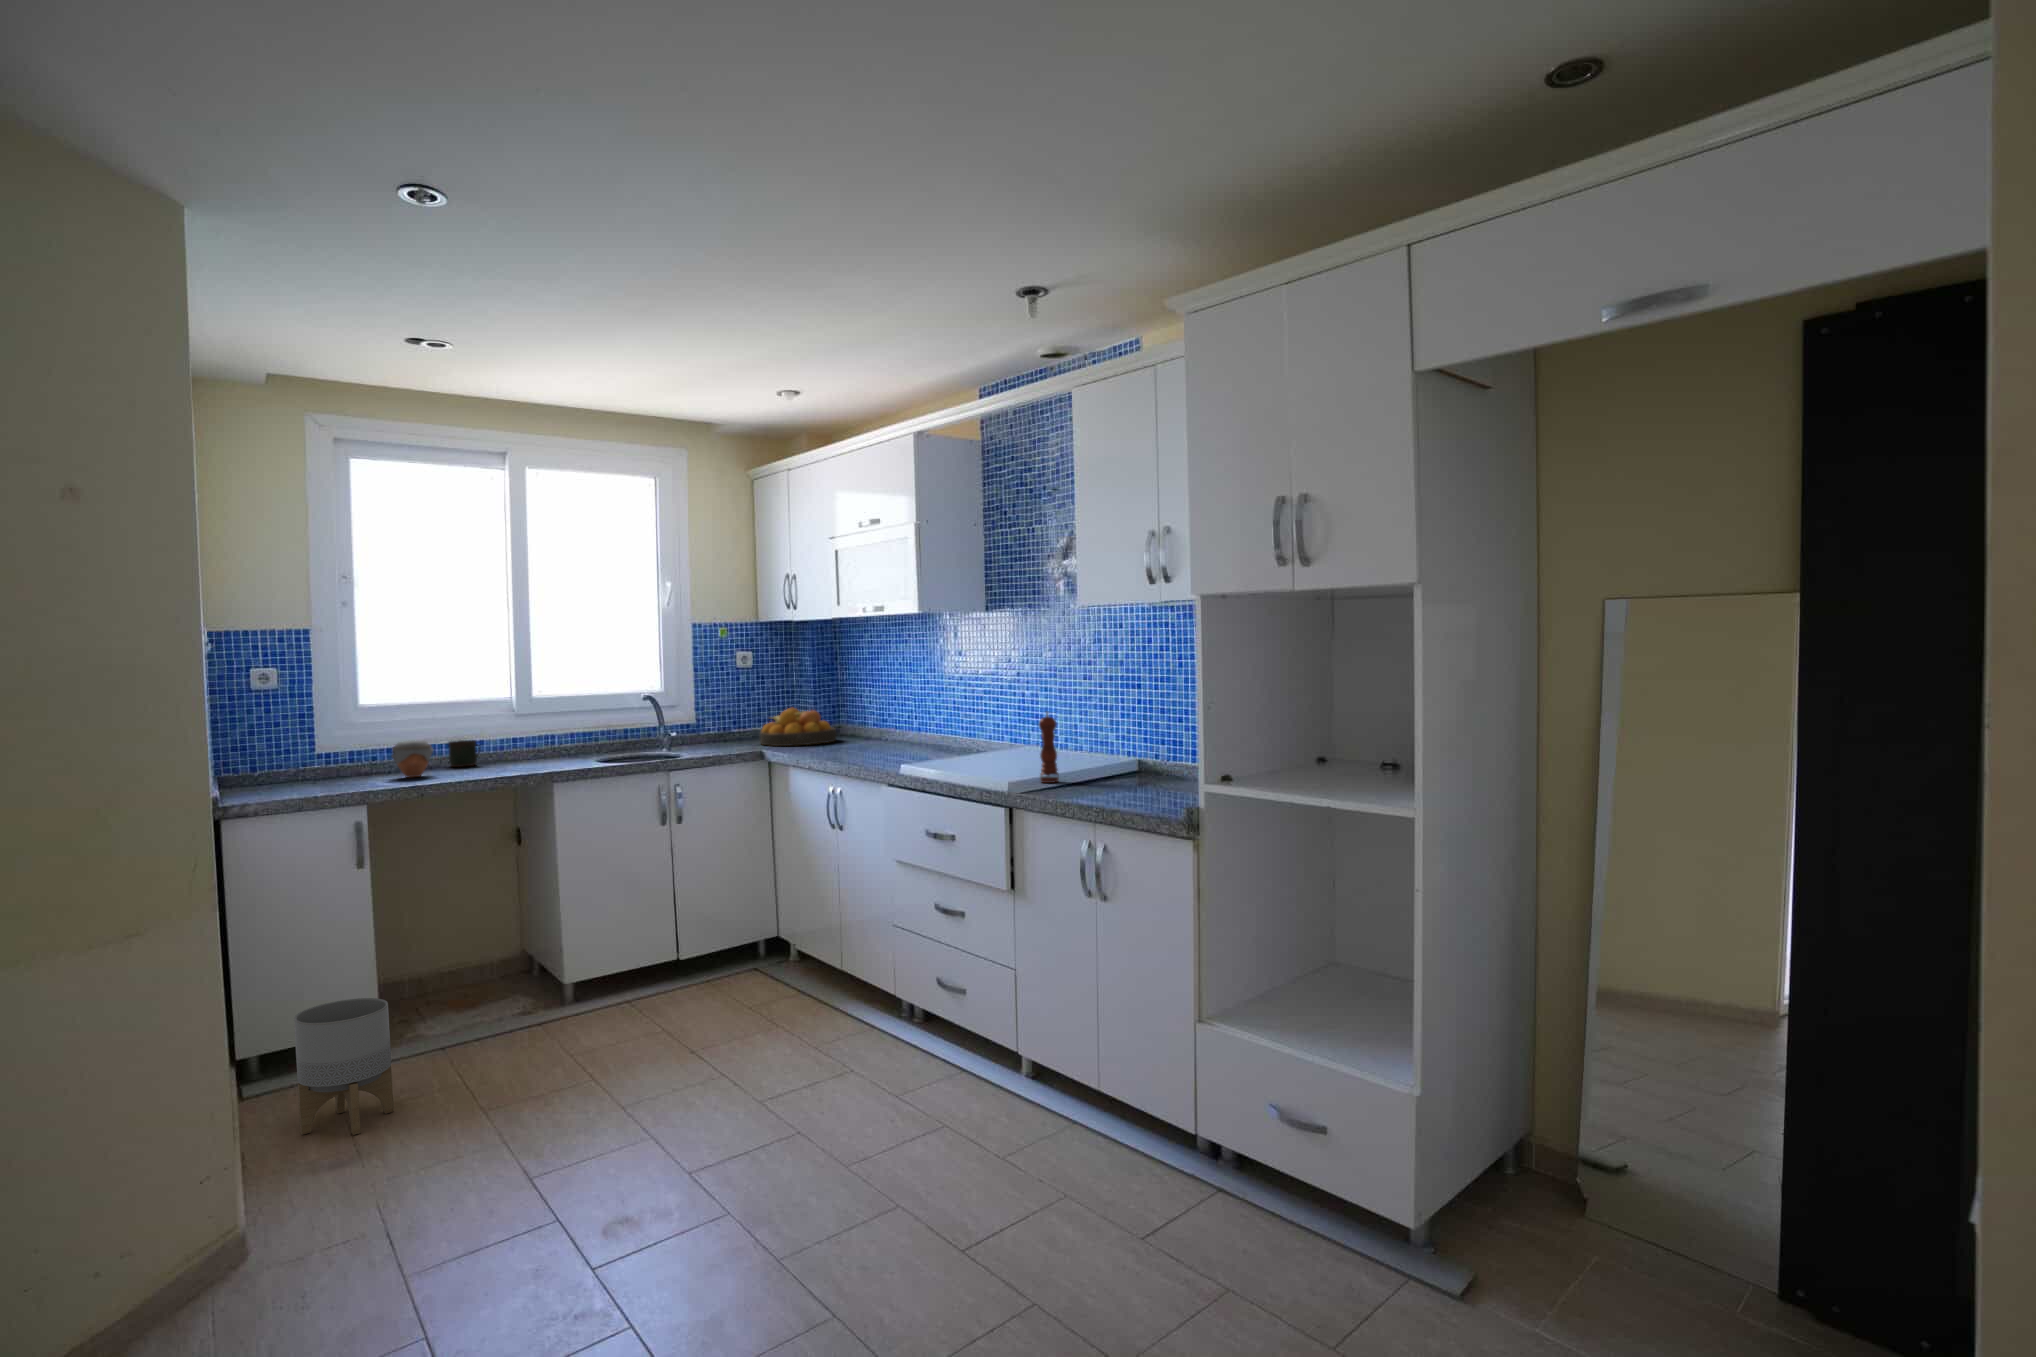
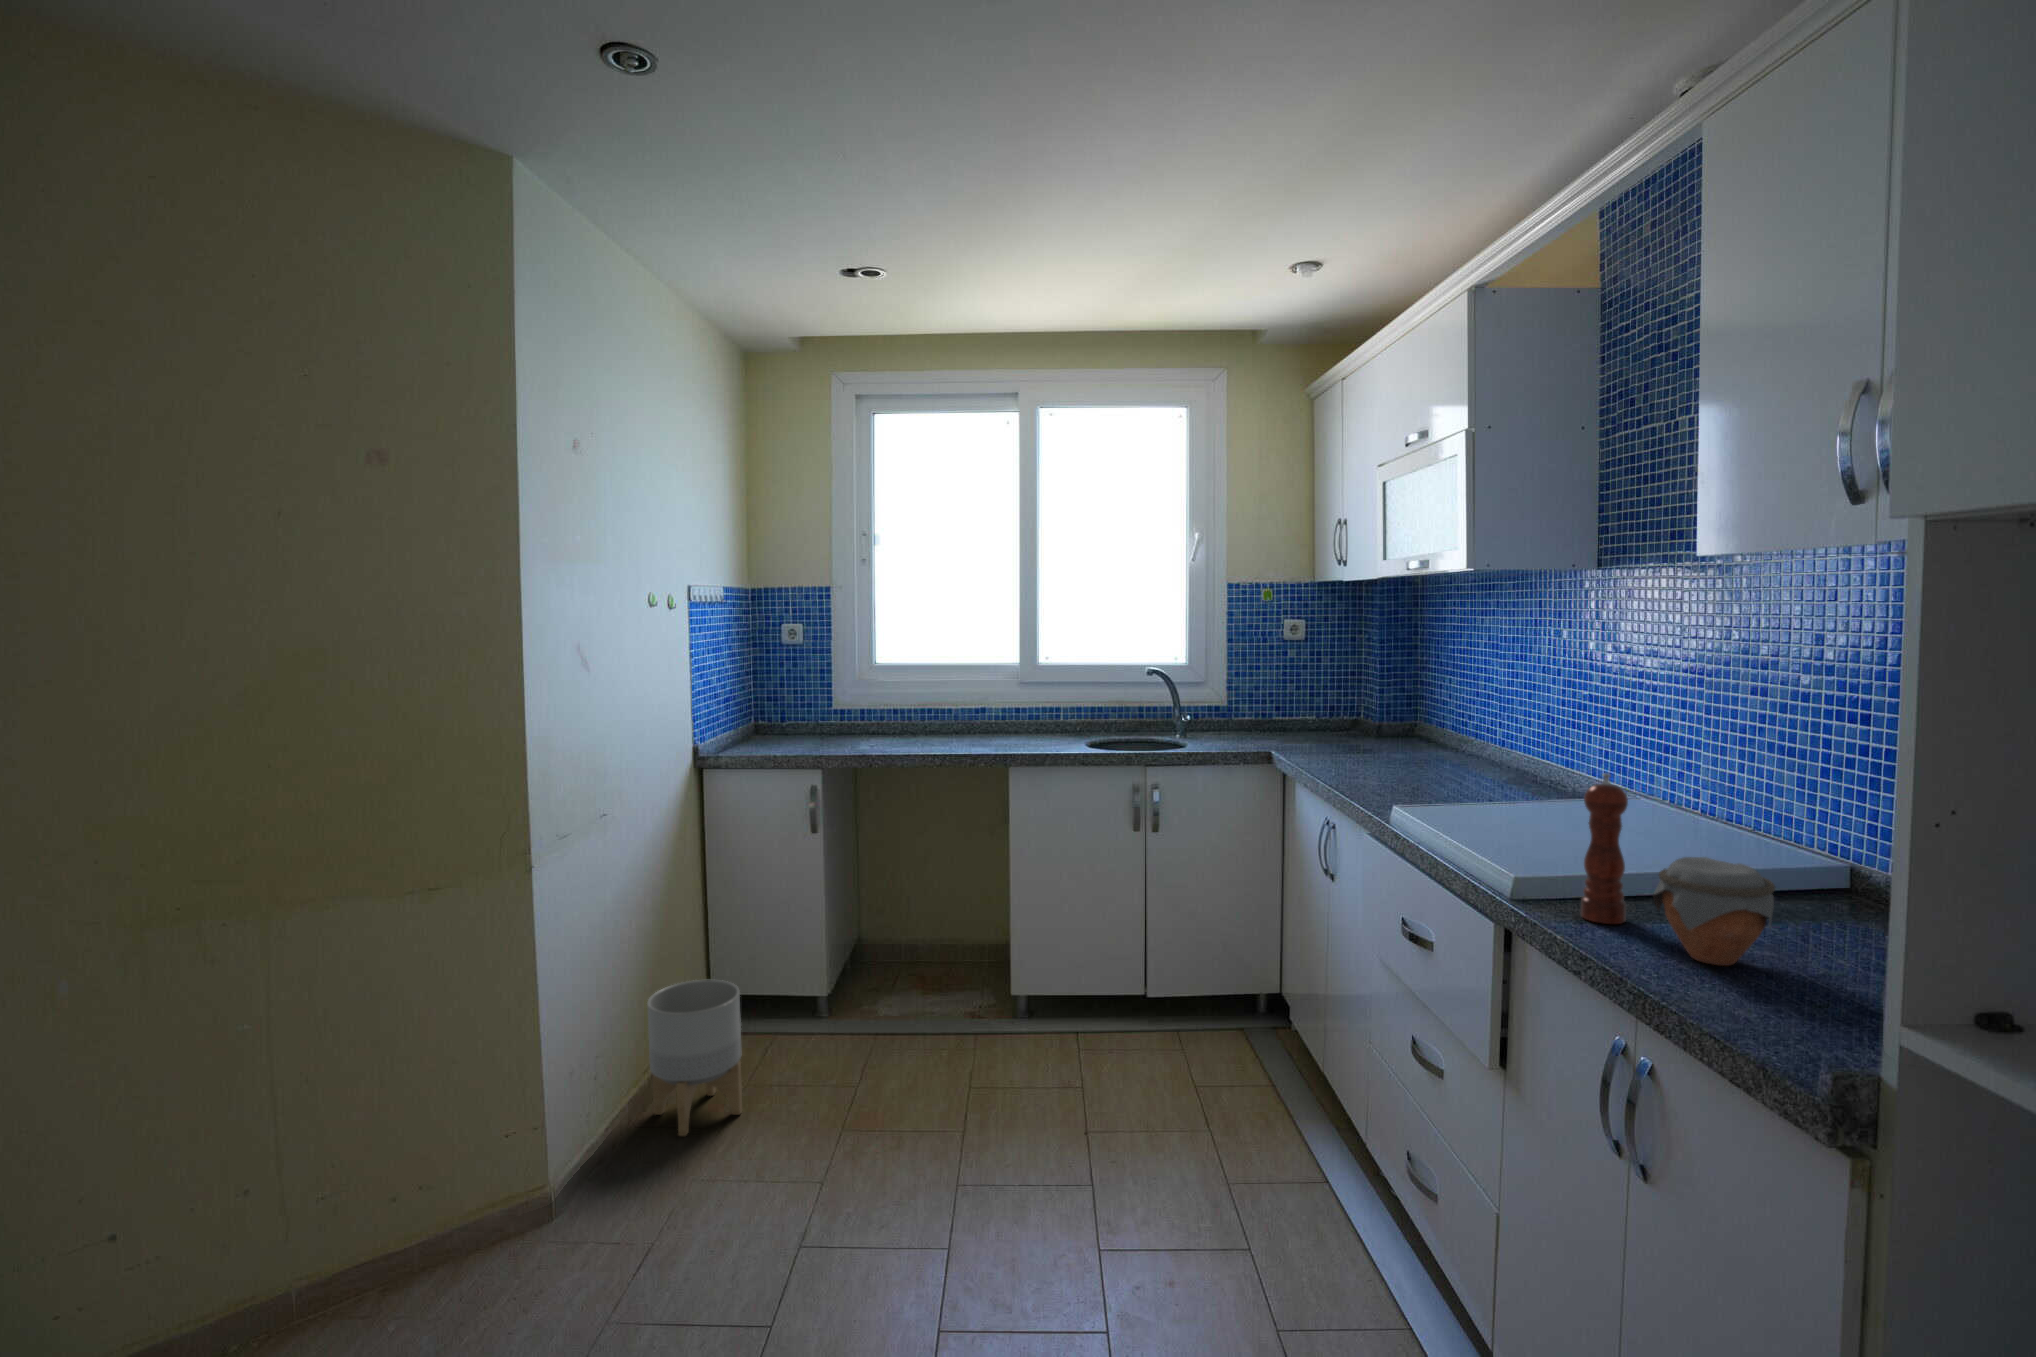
fruit bowl: present [760,708,836,746] -> none [1287,695,1389,746]
mug: present [448,740,480,767] -> none [945,706,972,734]
jar: present [392,741,433,778] -> present [1653,857,1776,966]

